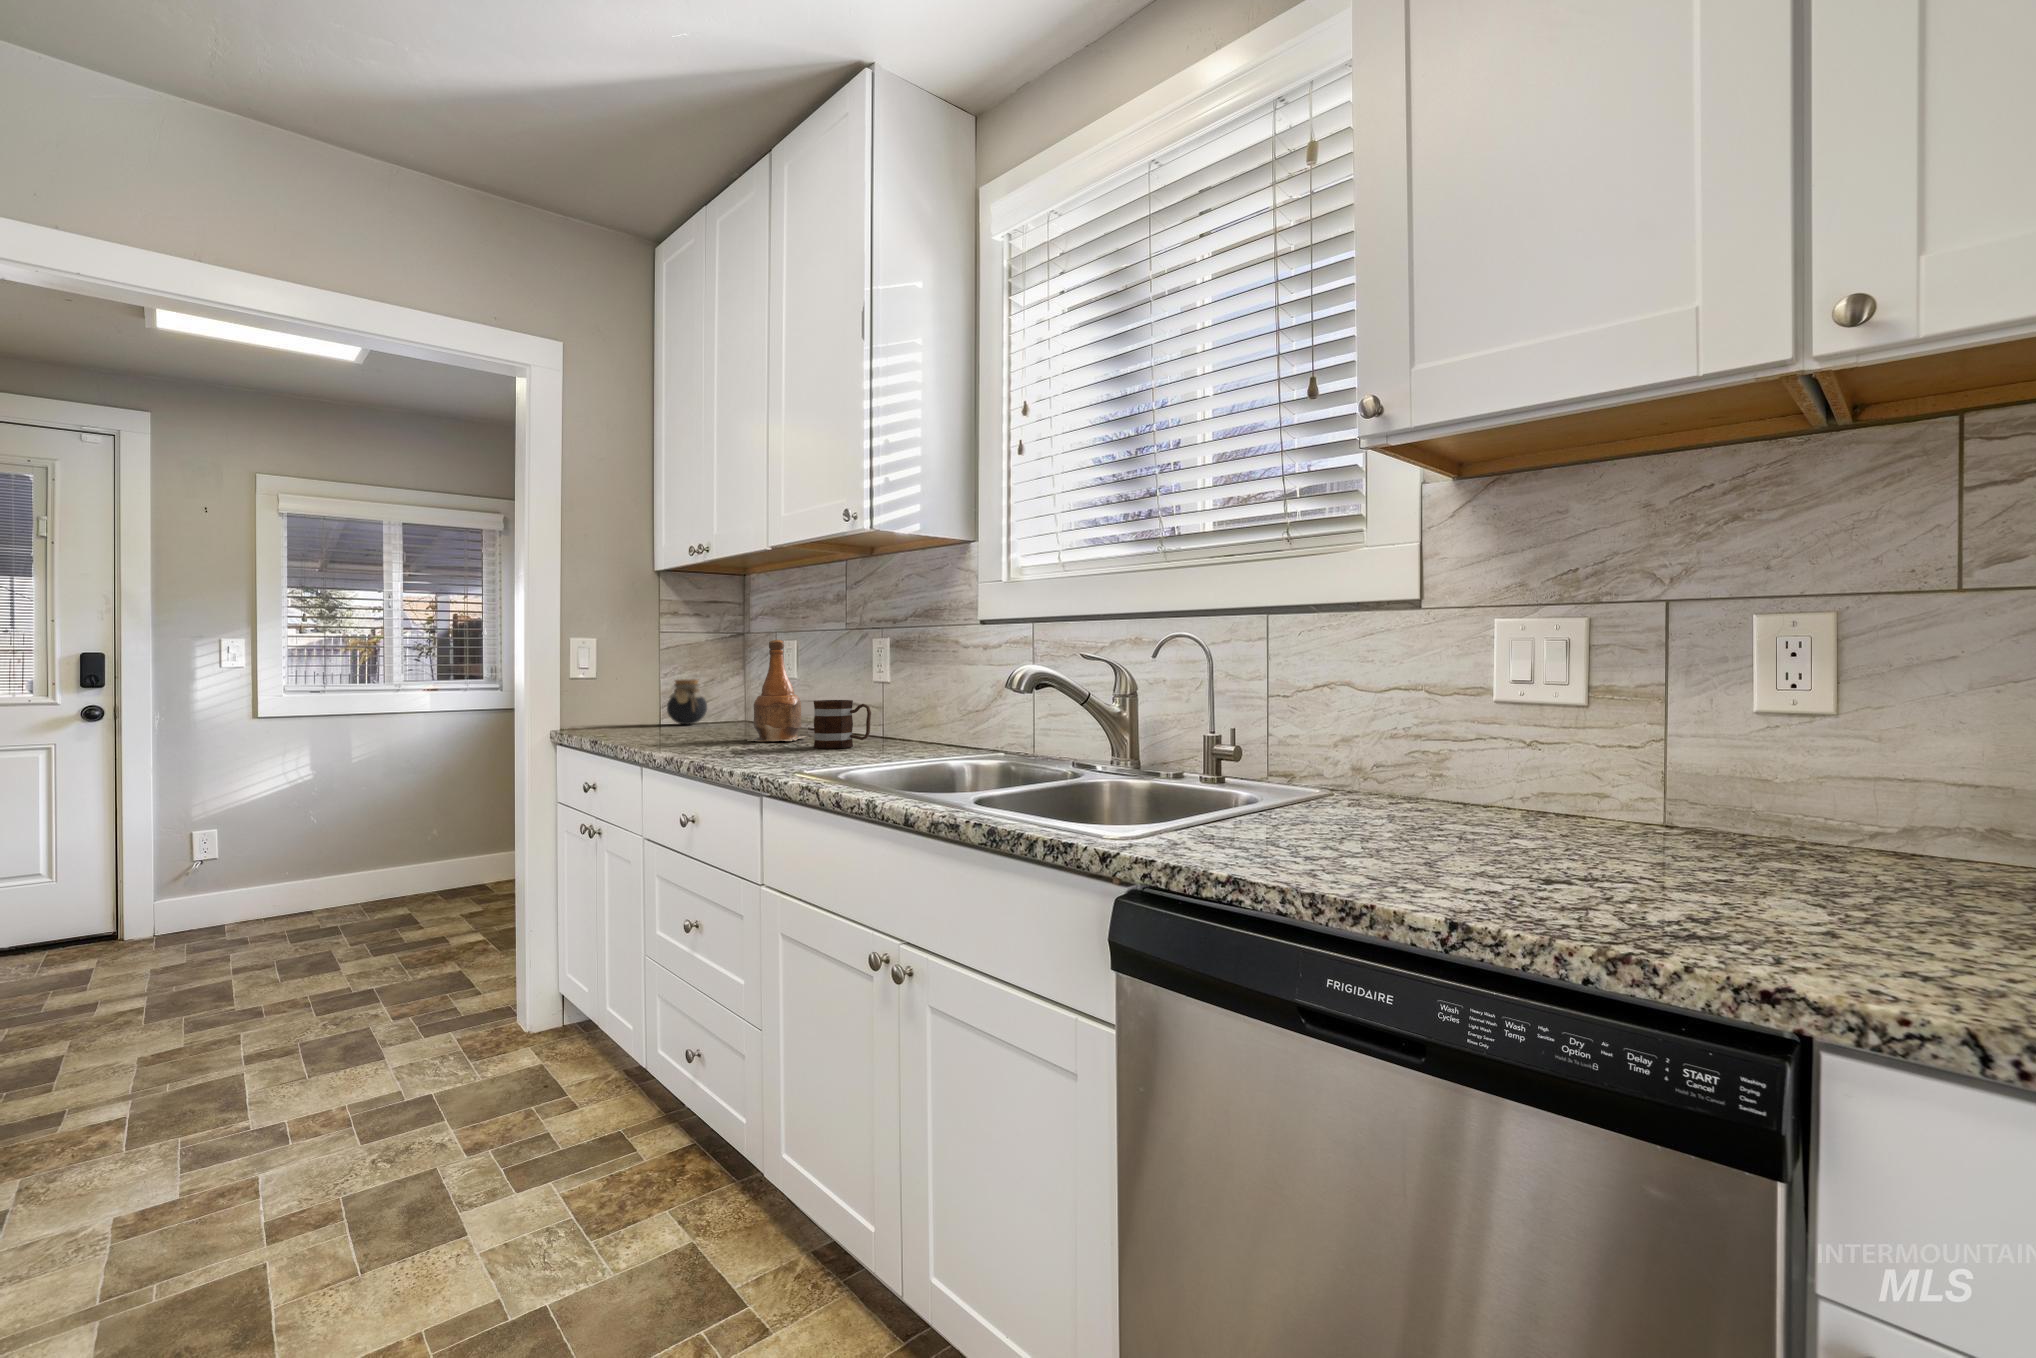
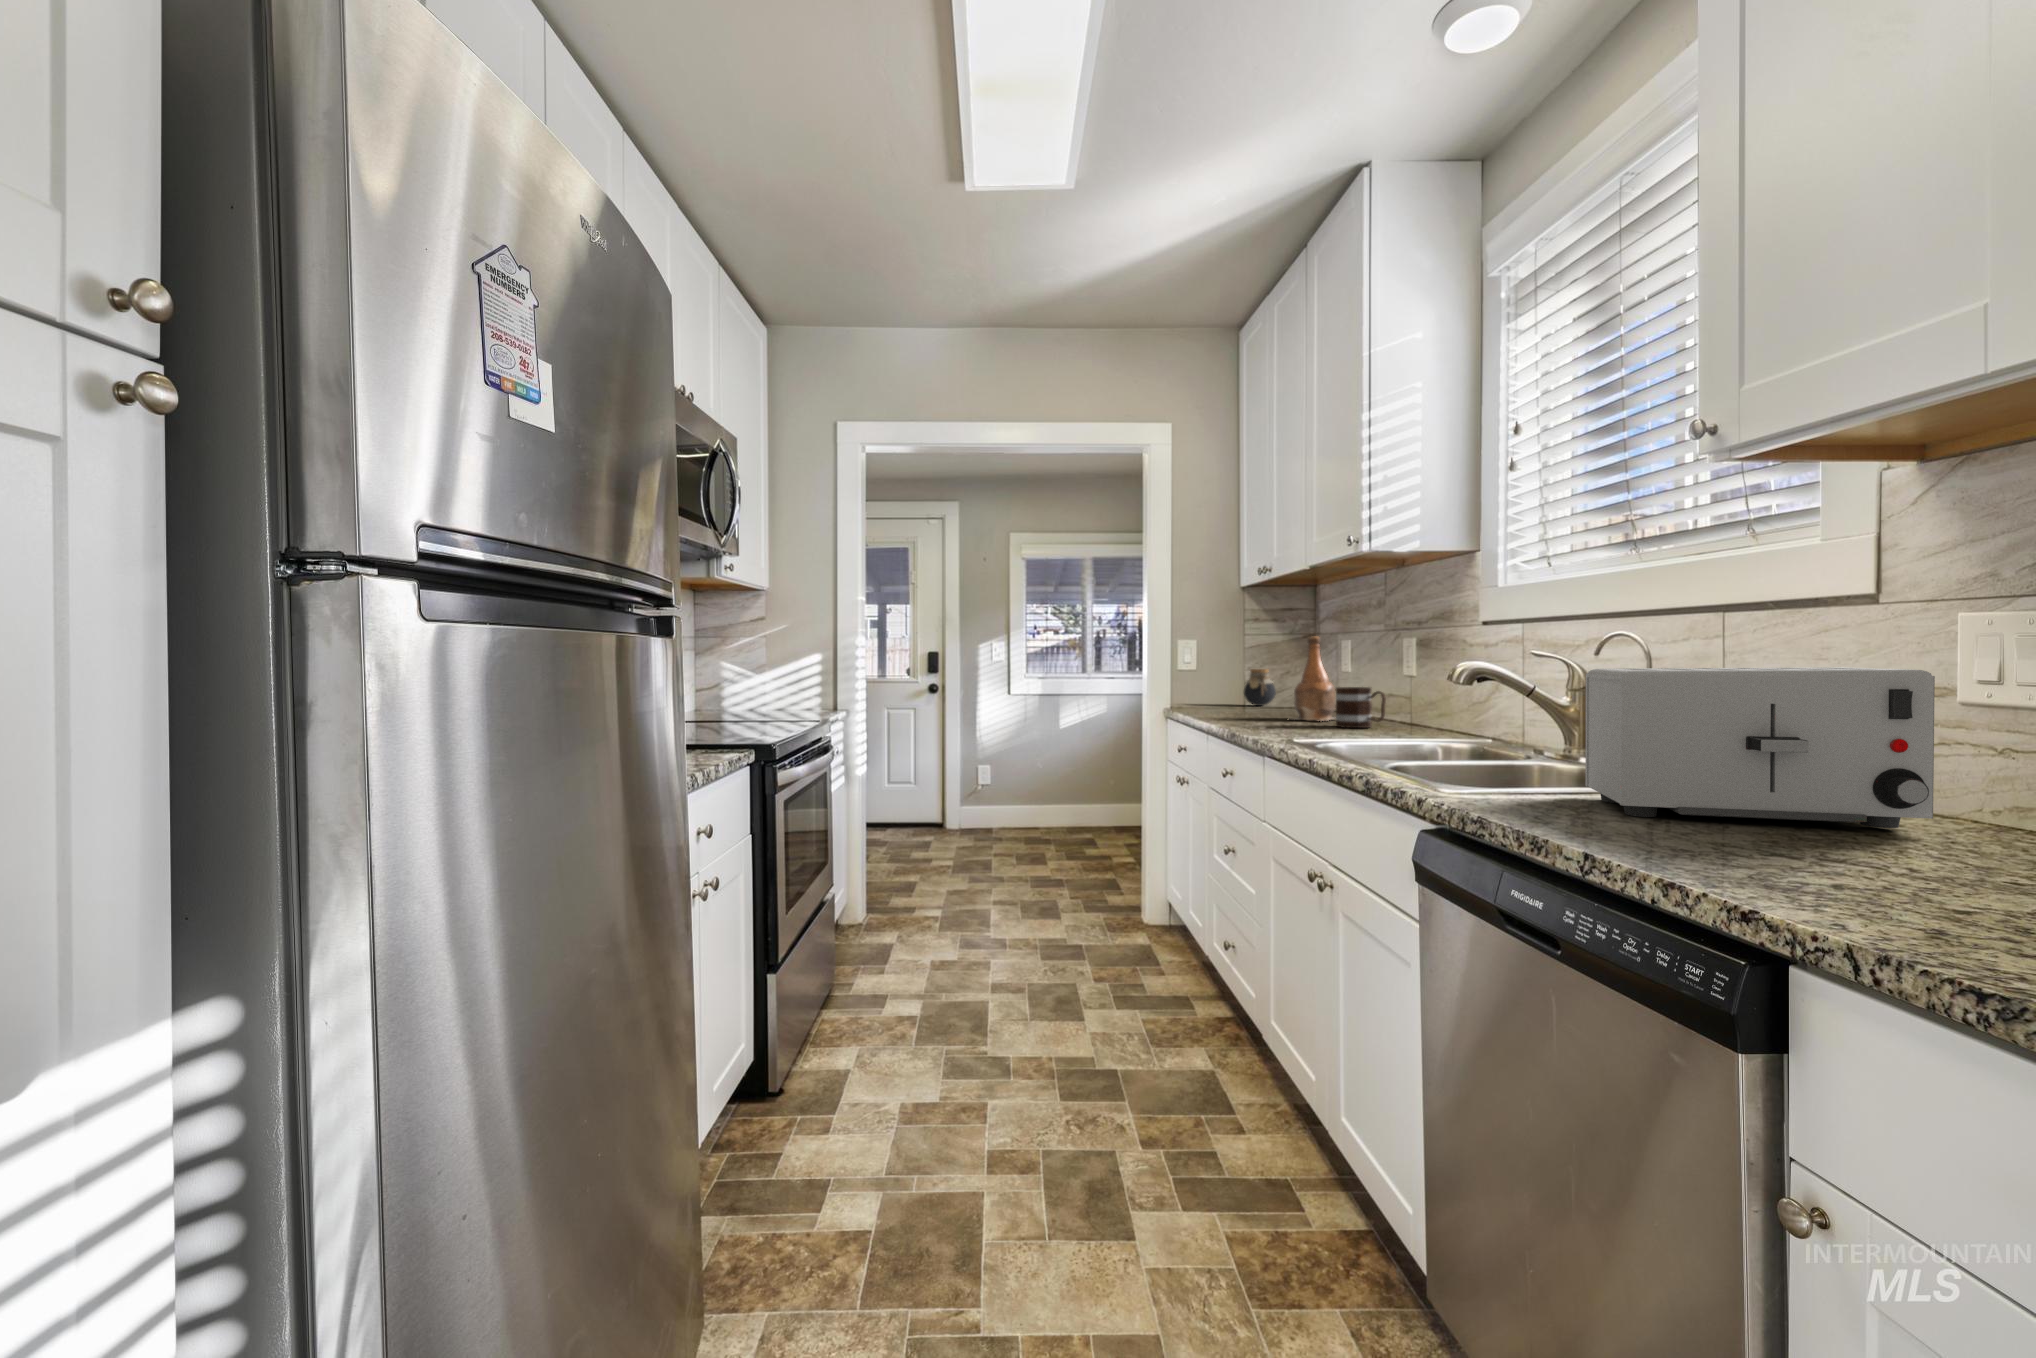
toaster: none [1230,674,1531,844] -> present [1585,667,1935,828]

